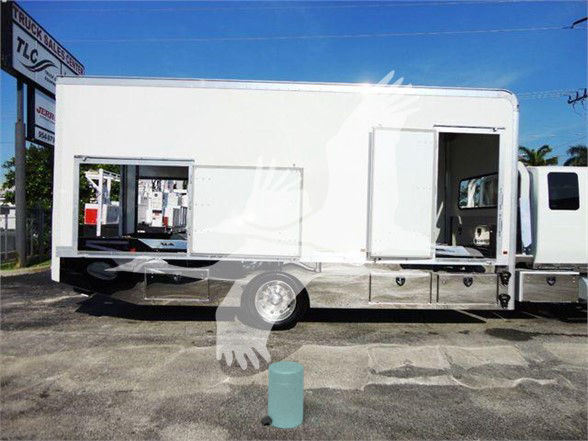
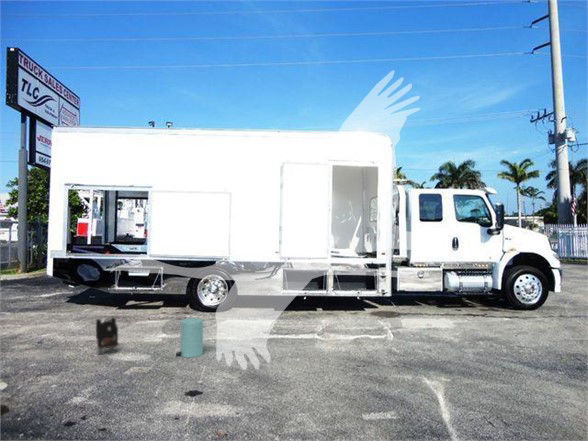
backpack: none [132,358,169,420] -> present [96,318,119,350]

